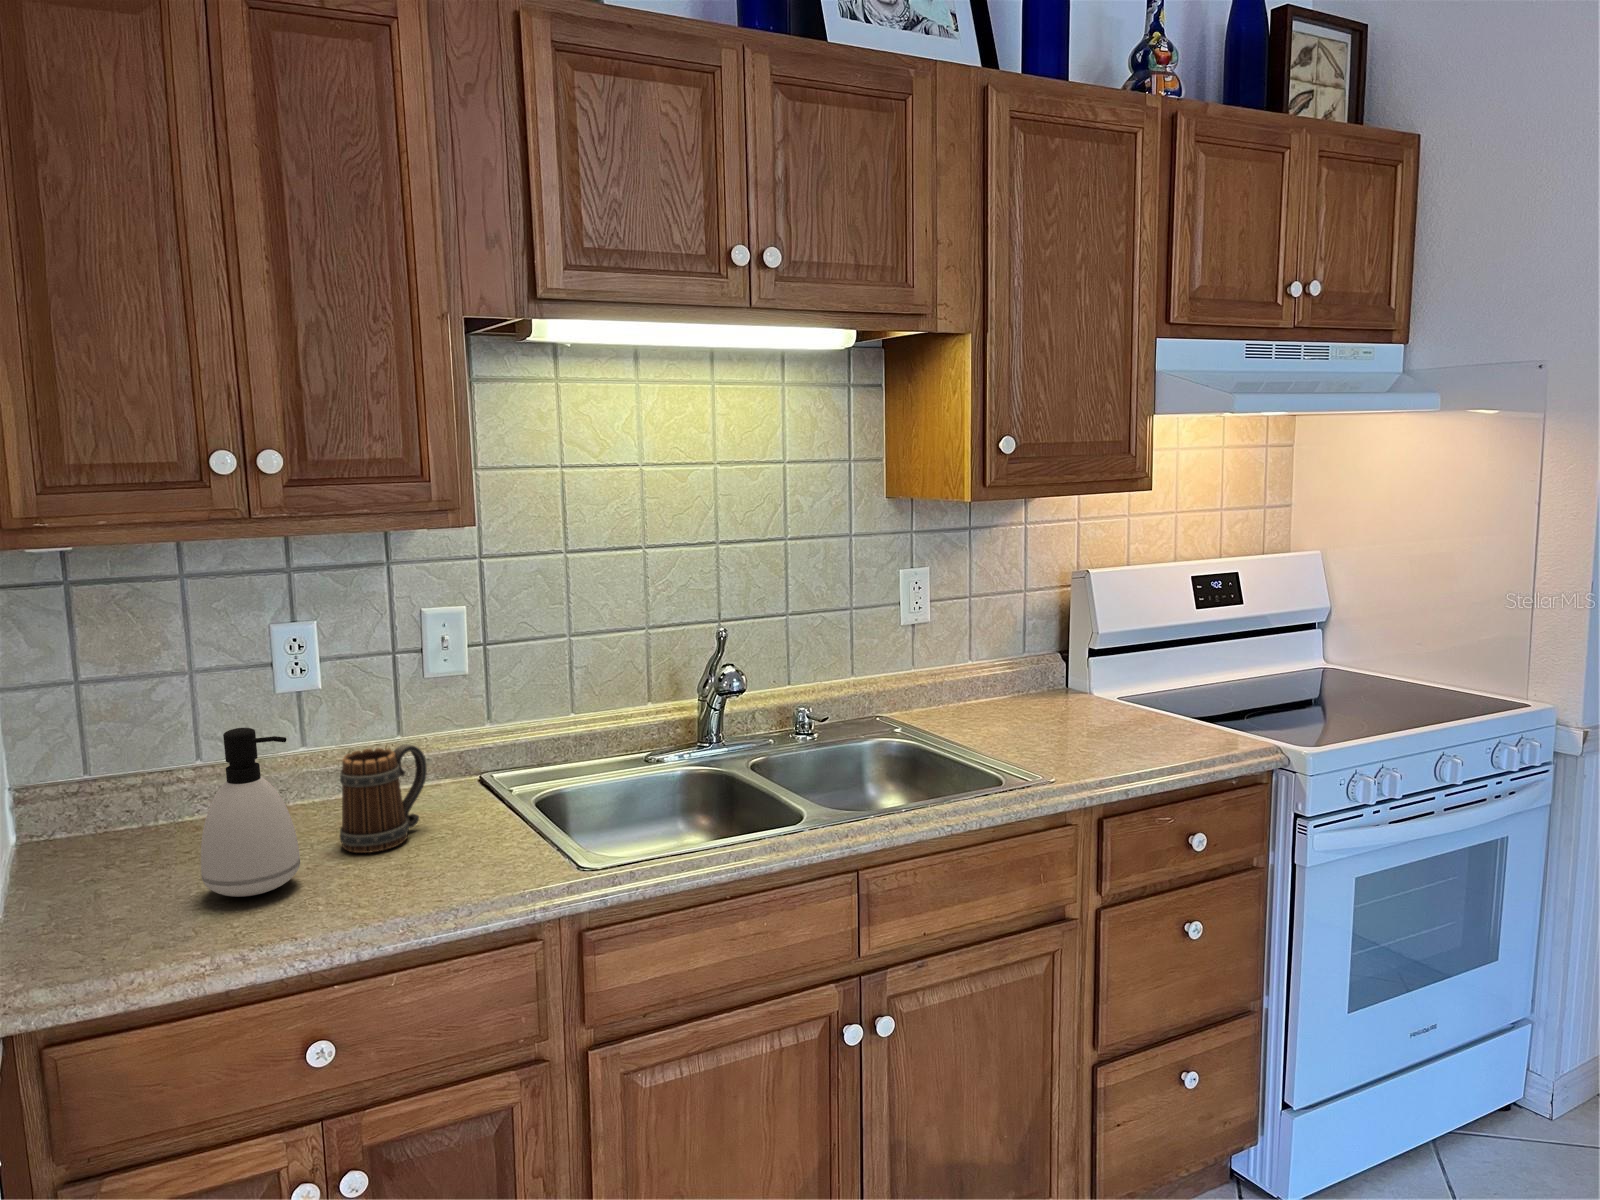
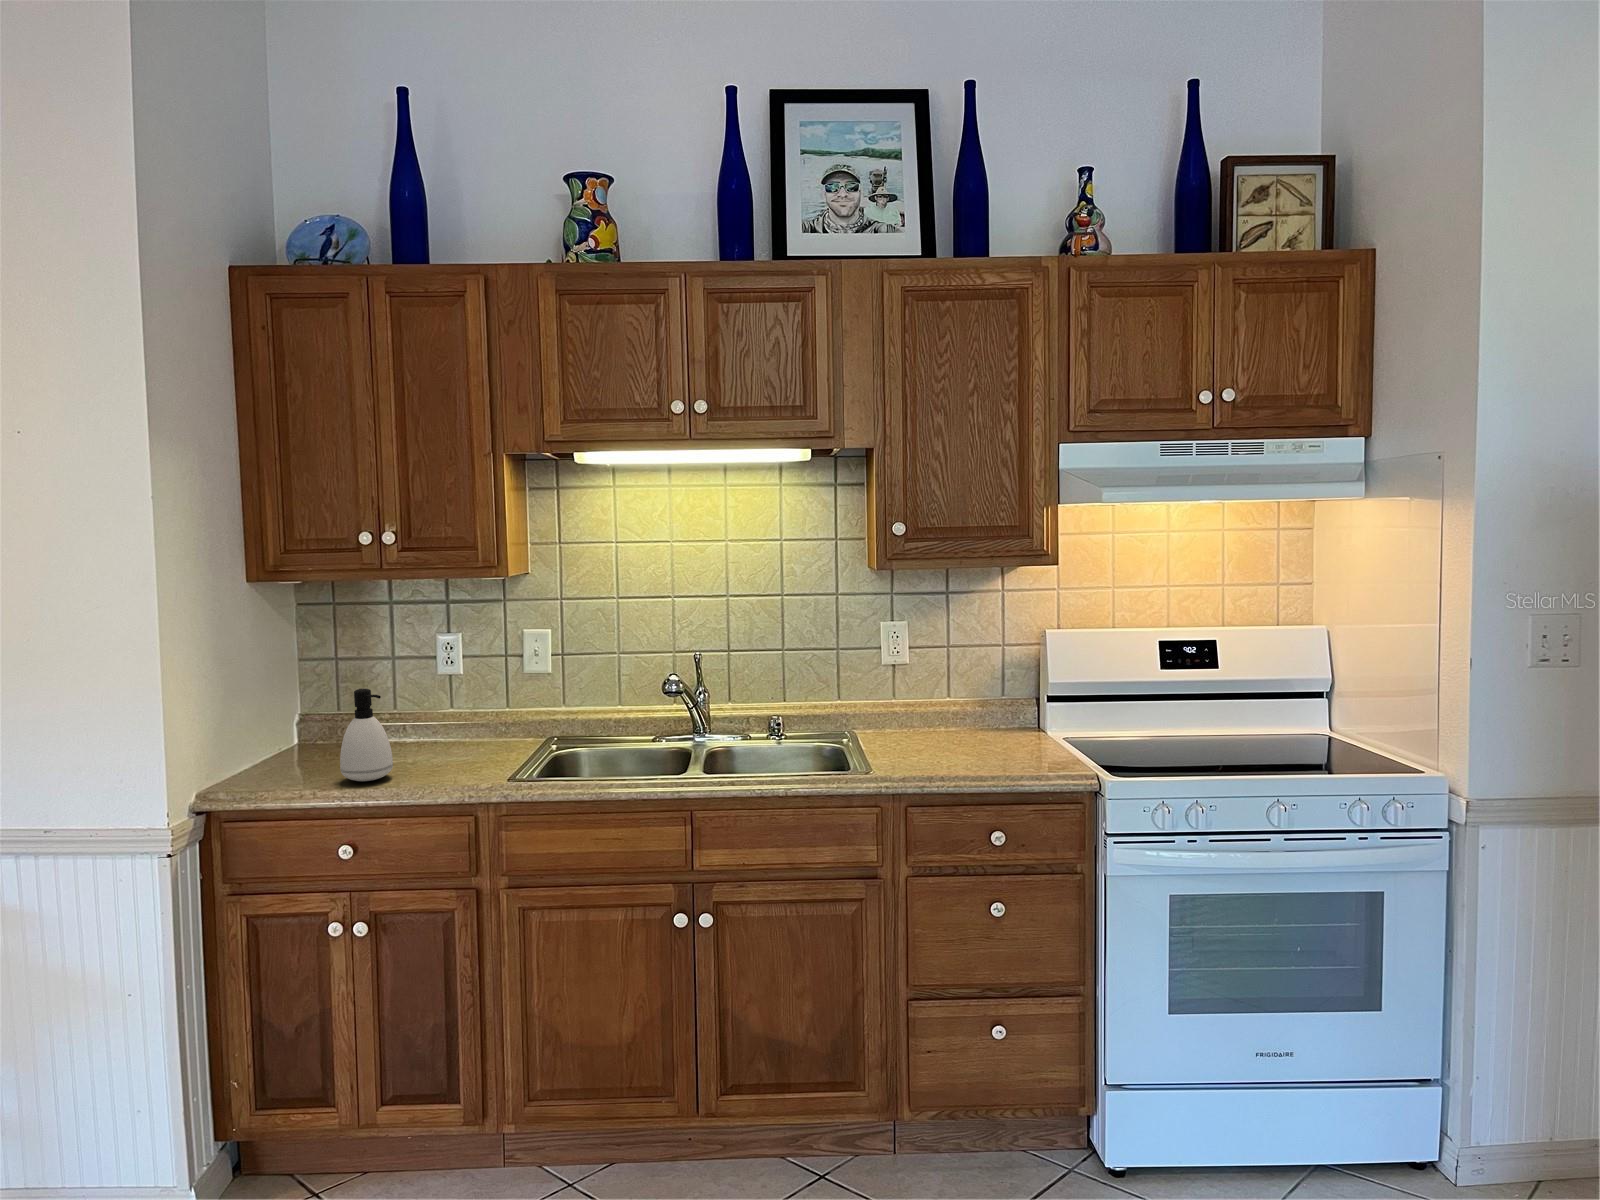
mug: present [340,744,427,853] -> none [429,710,486,771]

